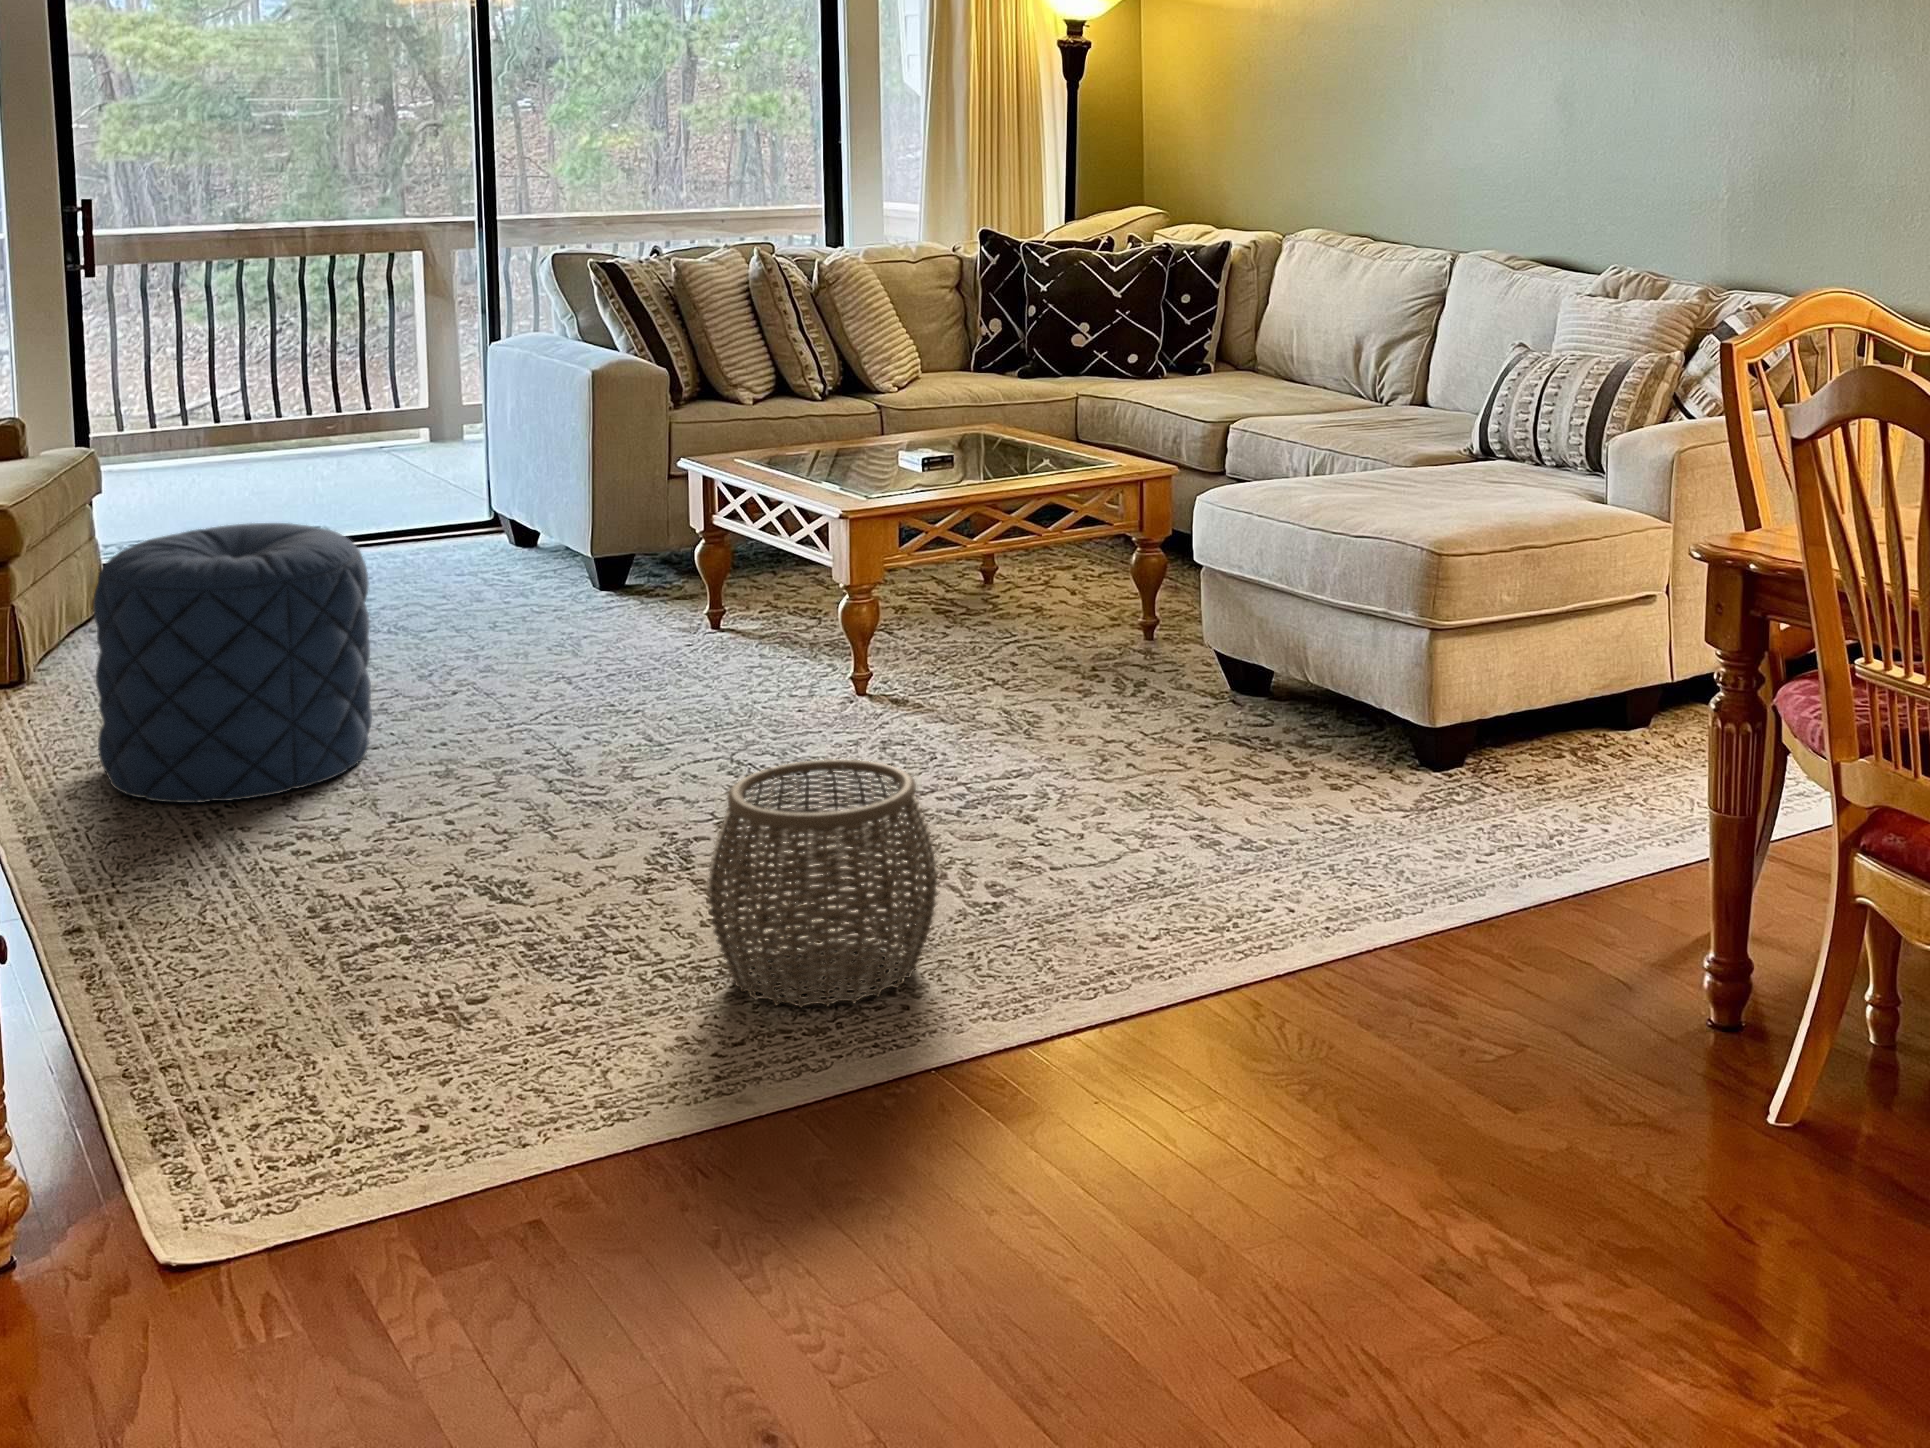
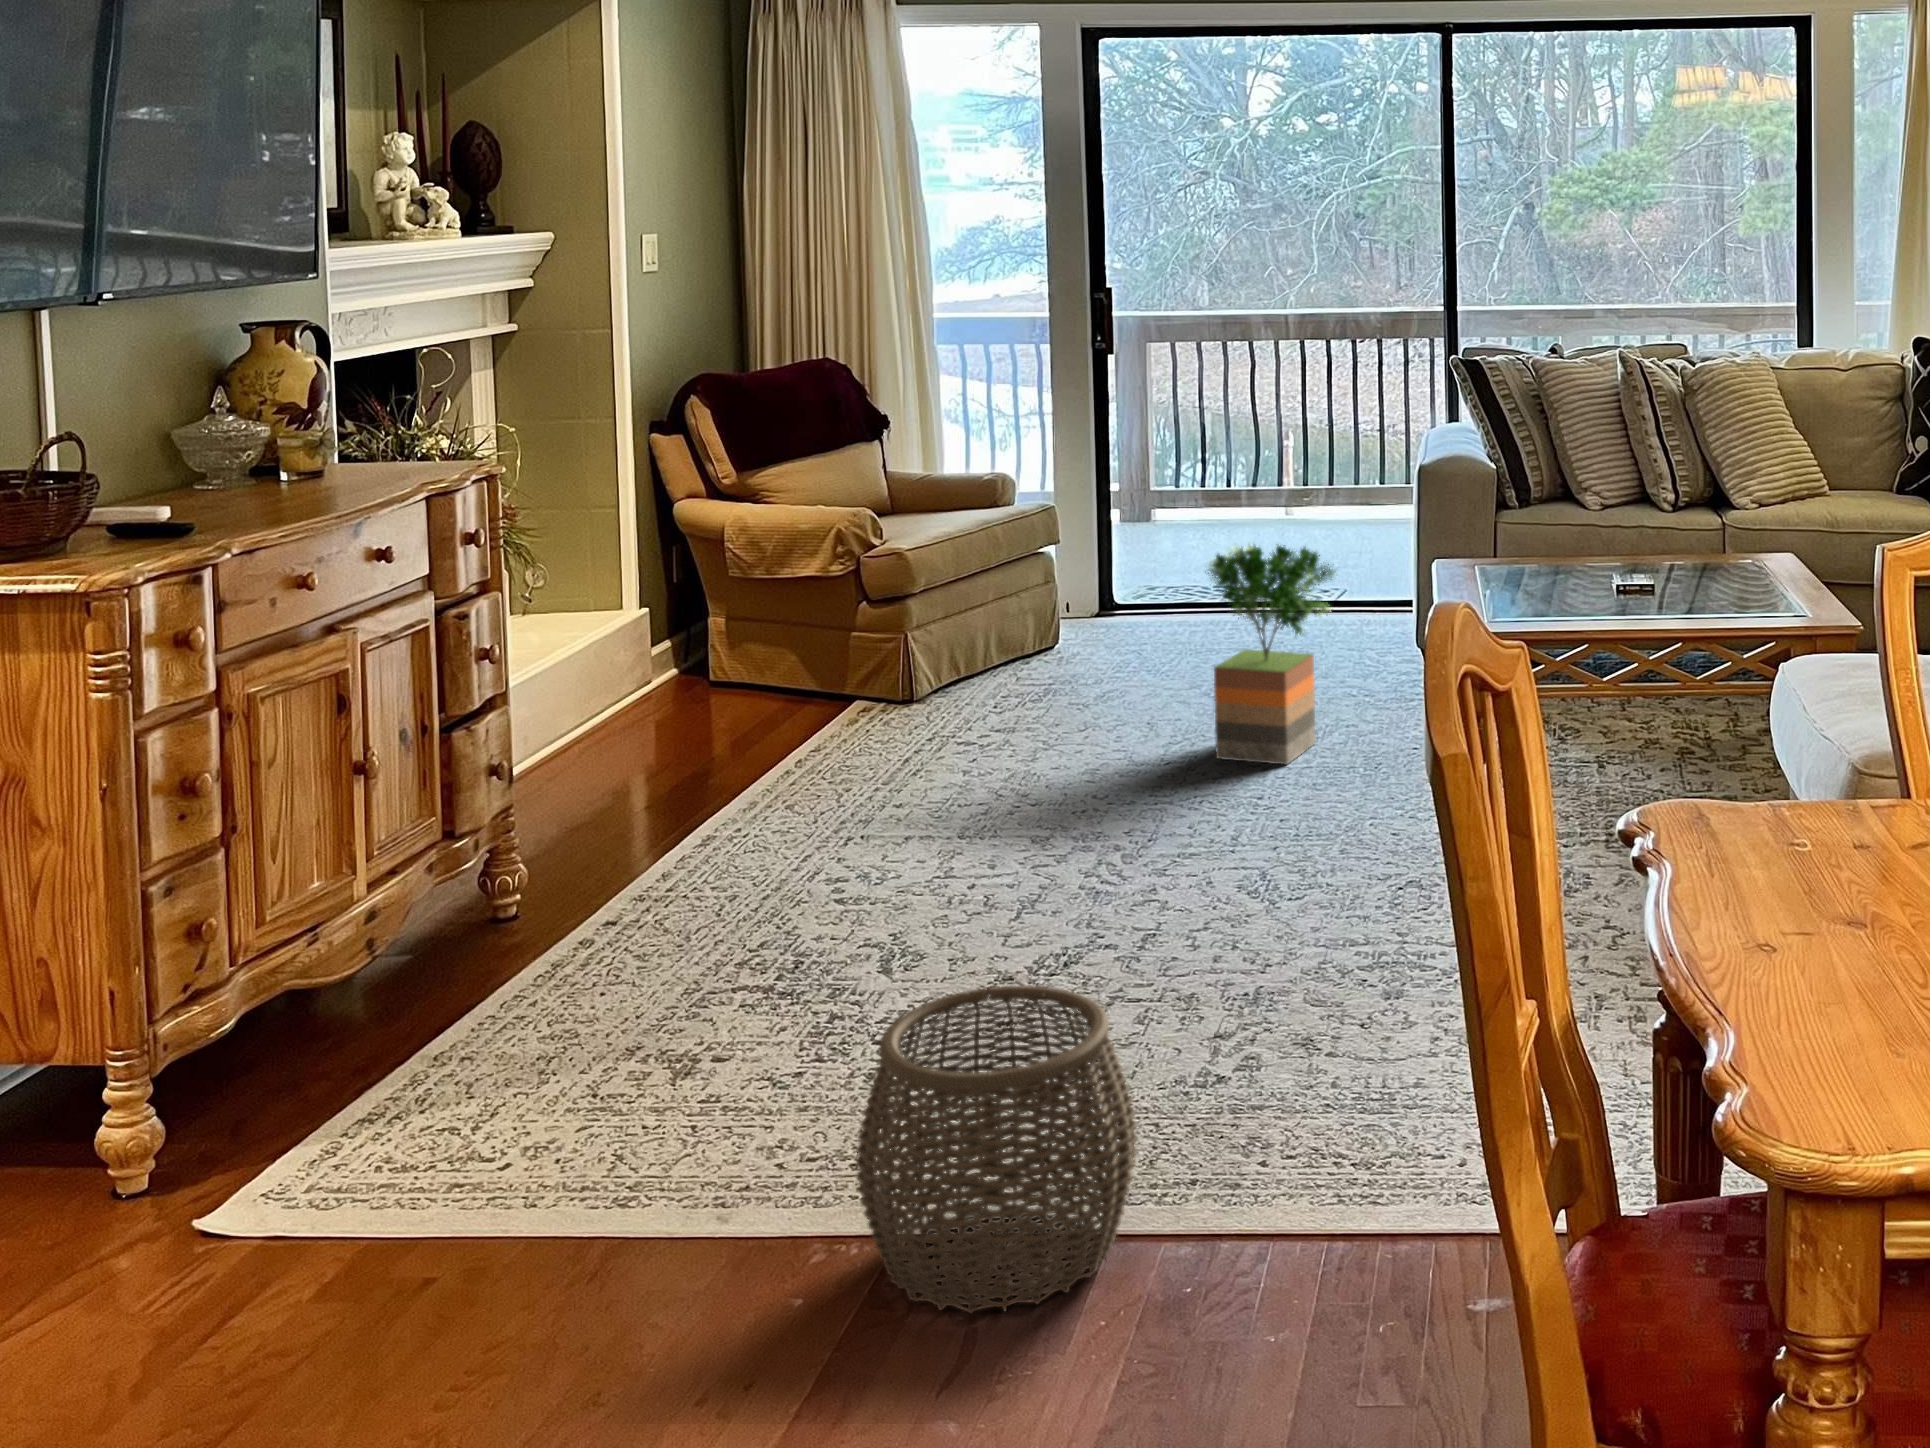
potted tree: none [450,442,601,661] -> present [1208,545,1337,764]
pouf: present [93,523,372,803] -> none [759,606,1008,880]

